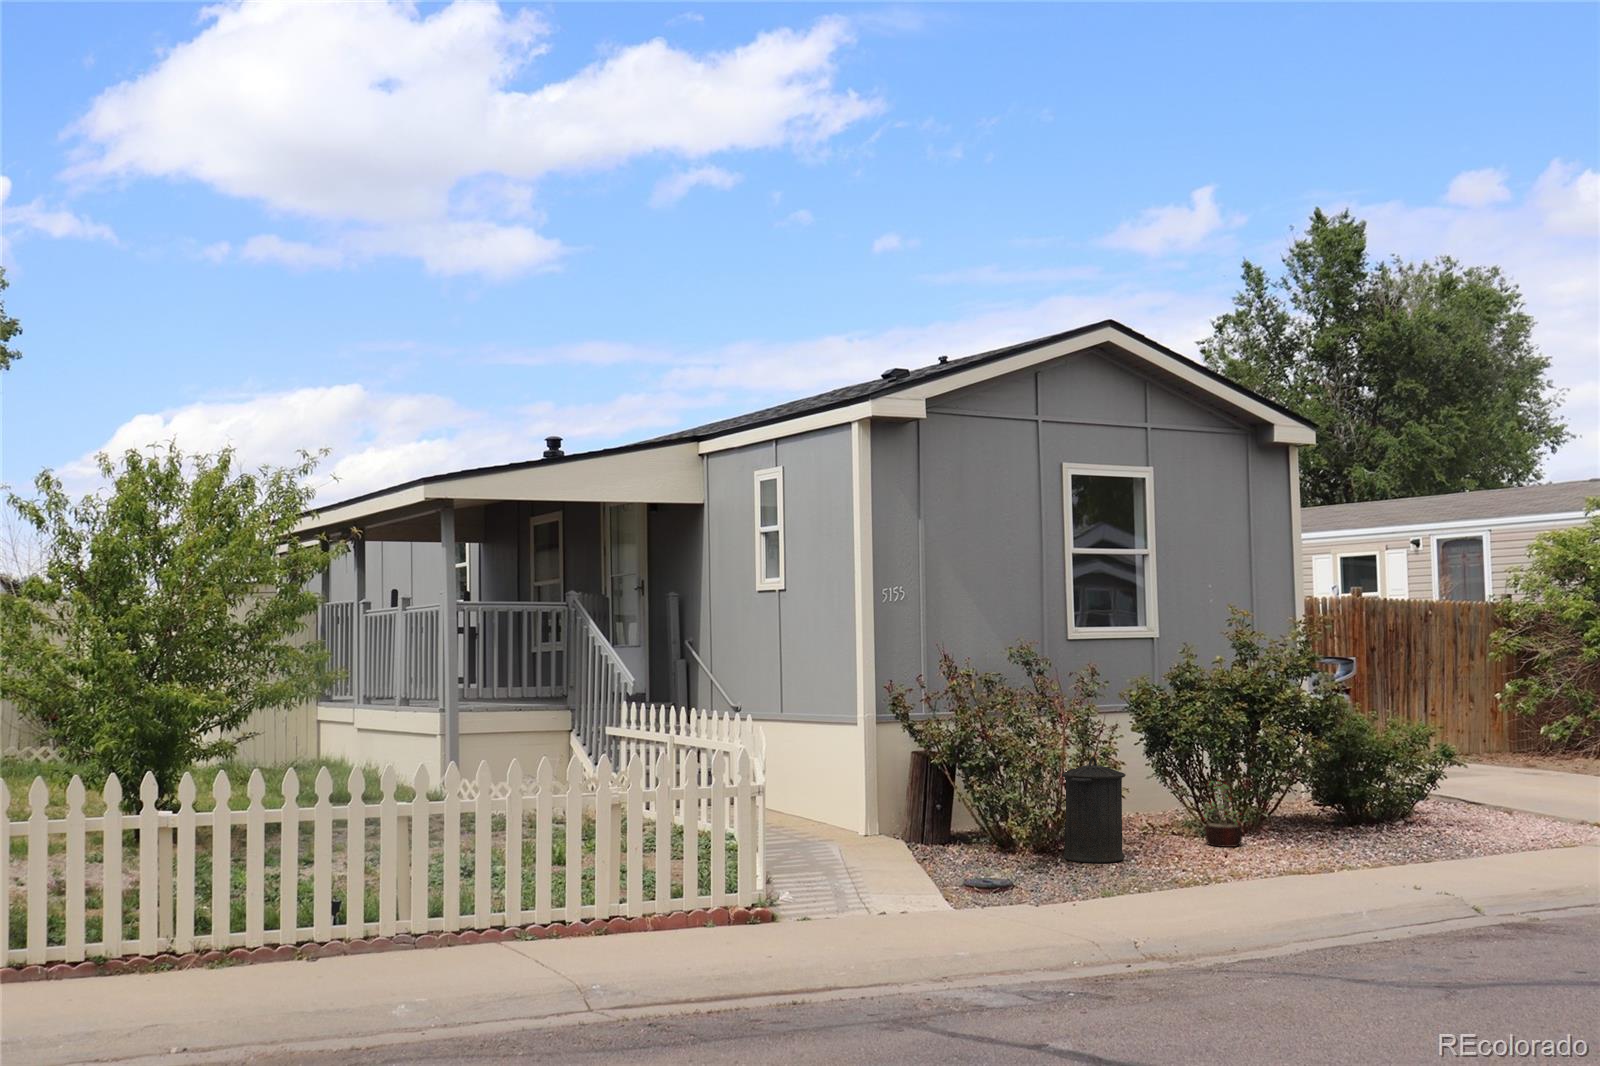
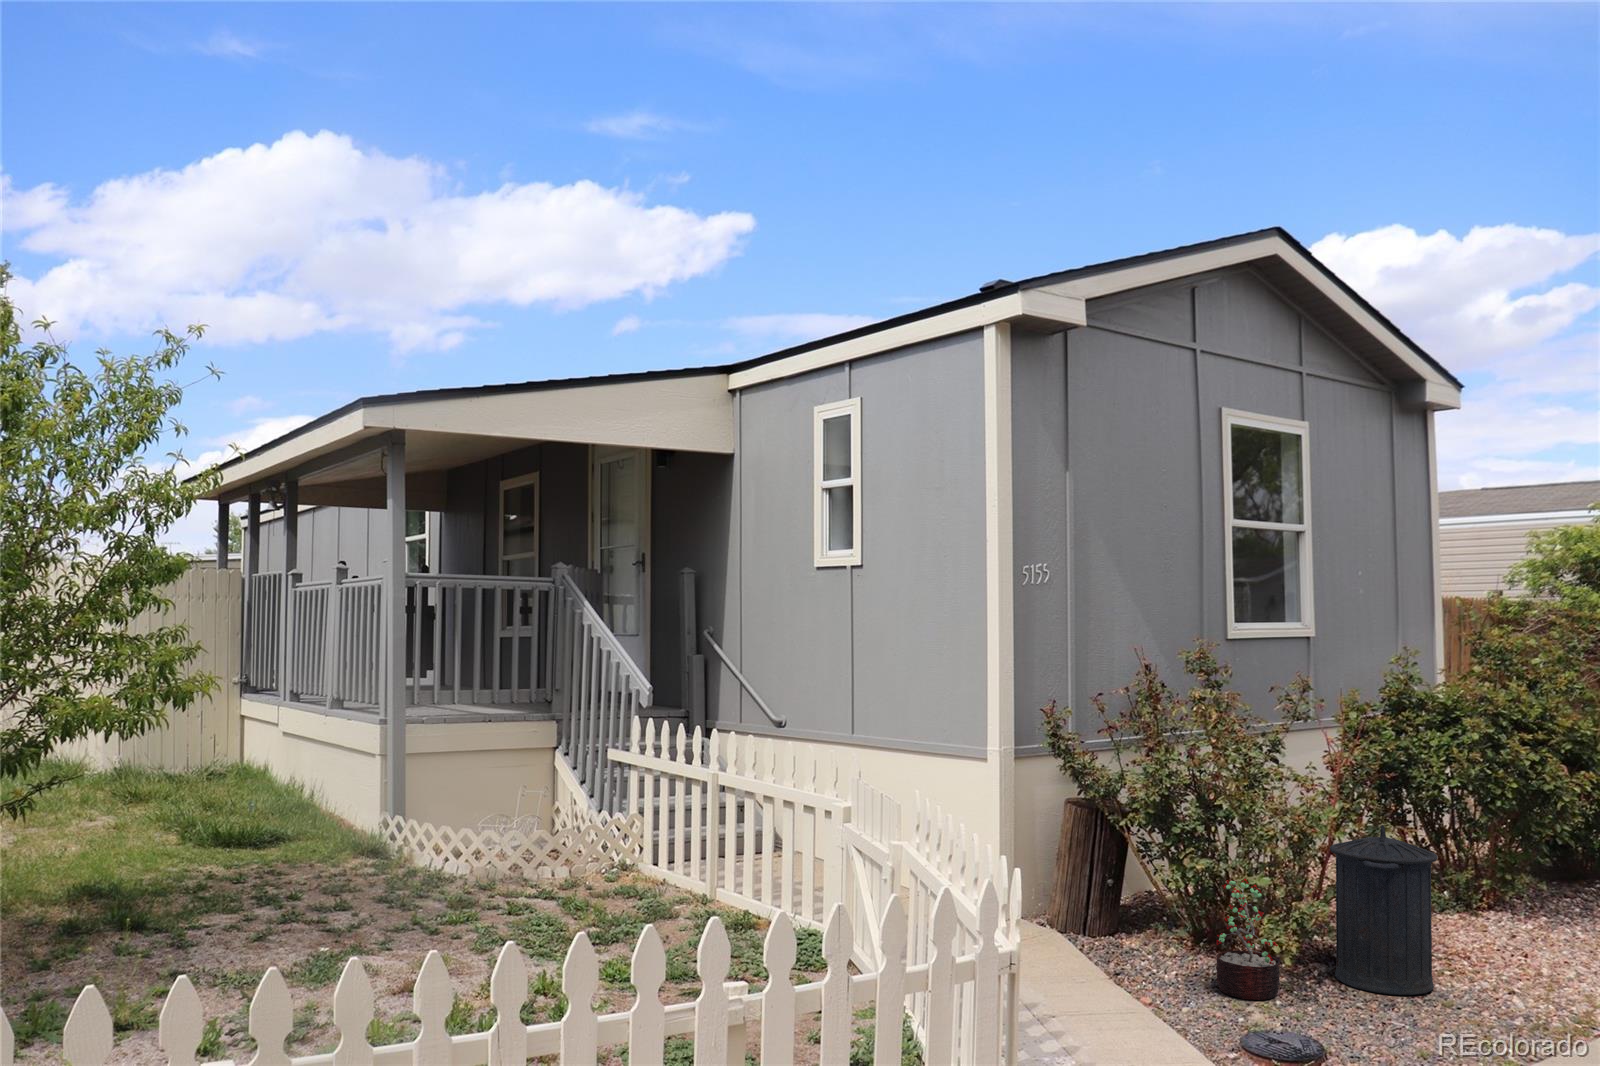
decorative plant: present [1203,781,1242,847] -> present [1216,879,1280,1000]

